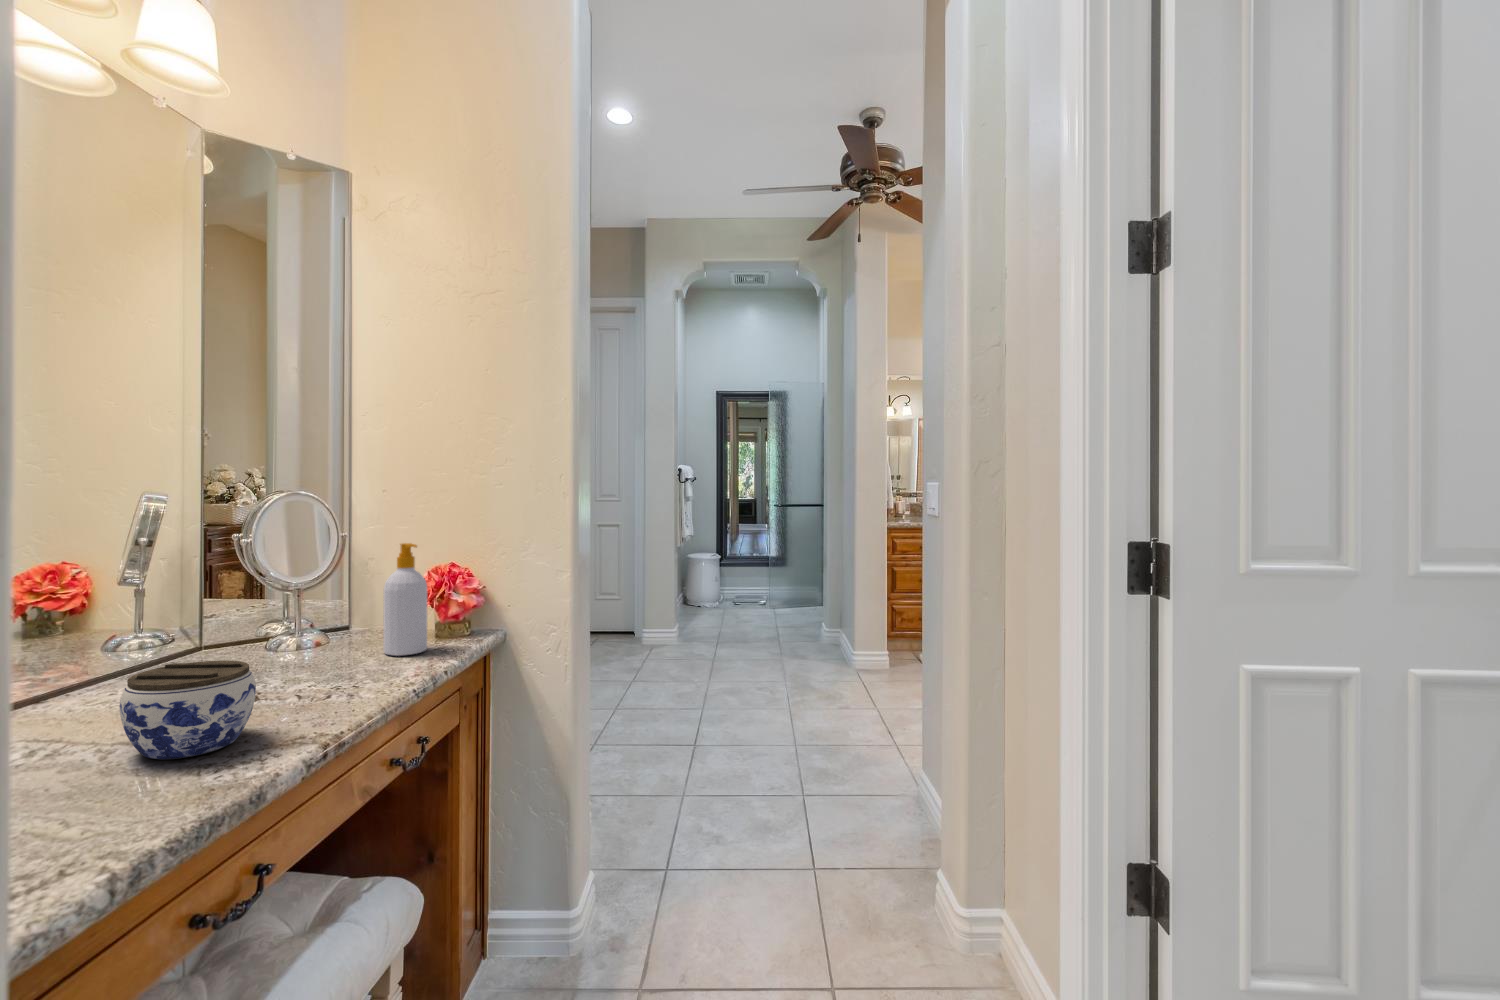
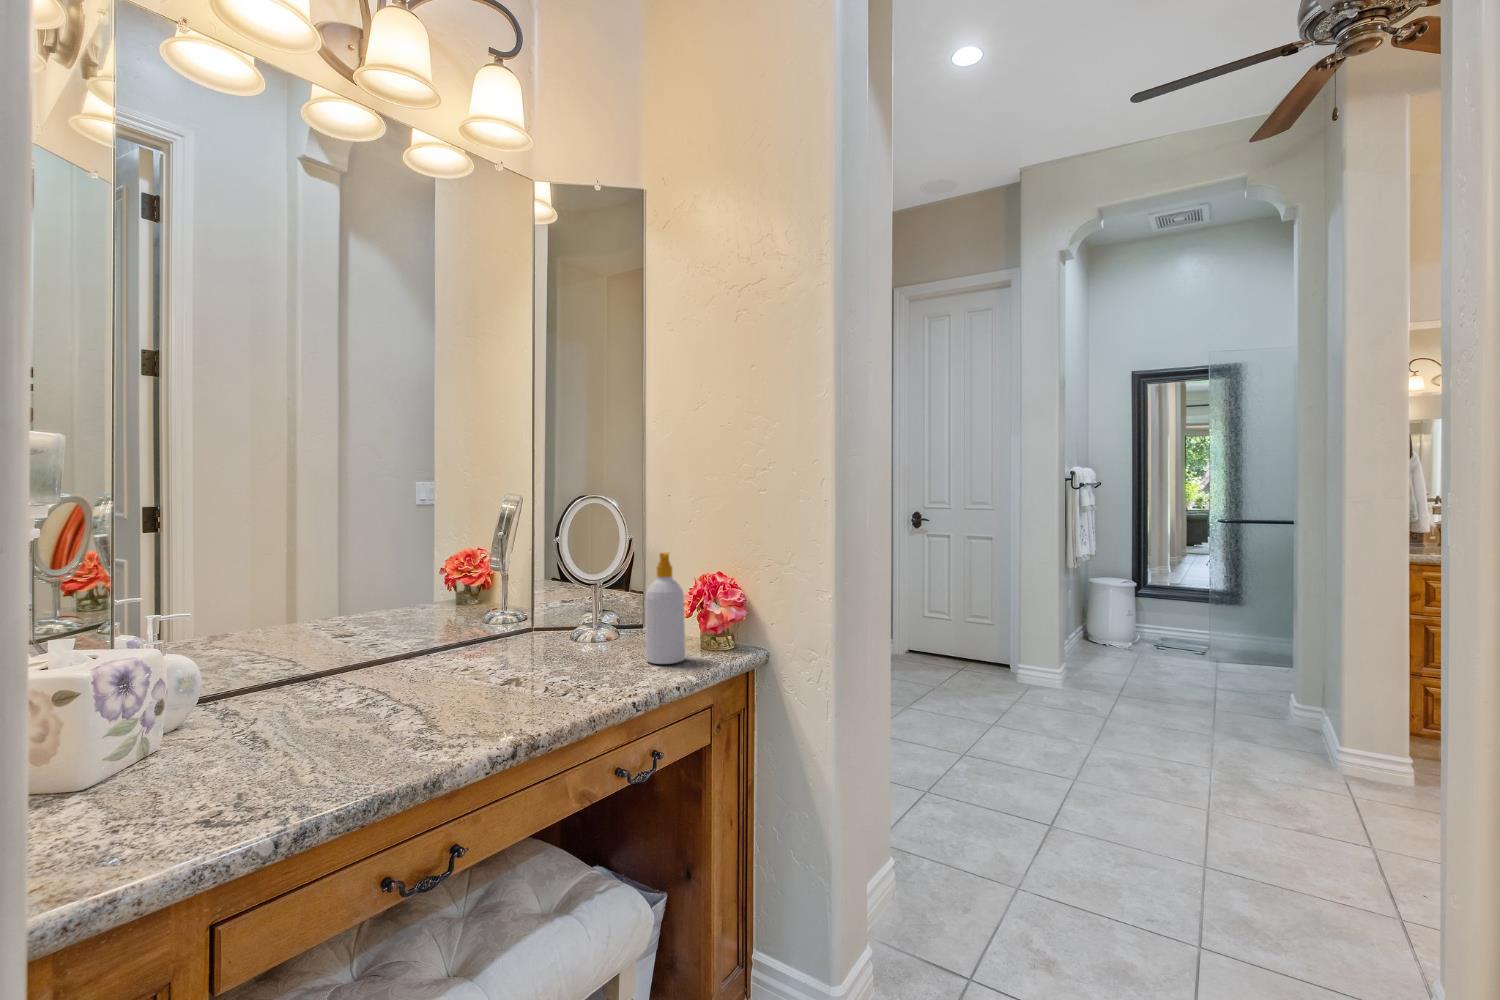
jar: present [120,660,256,759] -> none [380,653,479,736]

